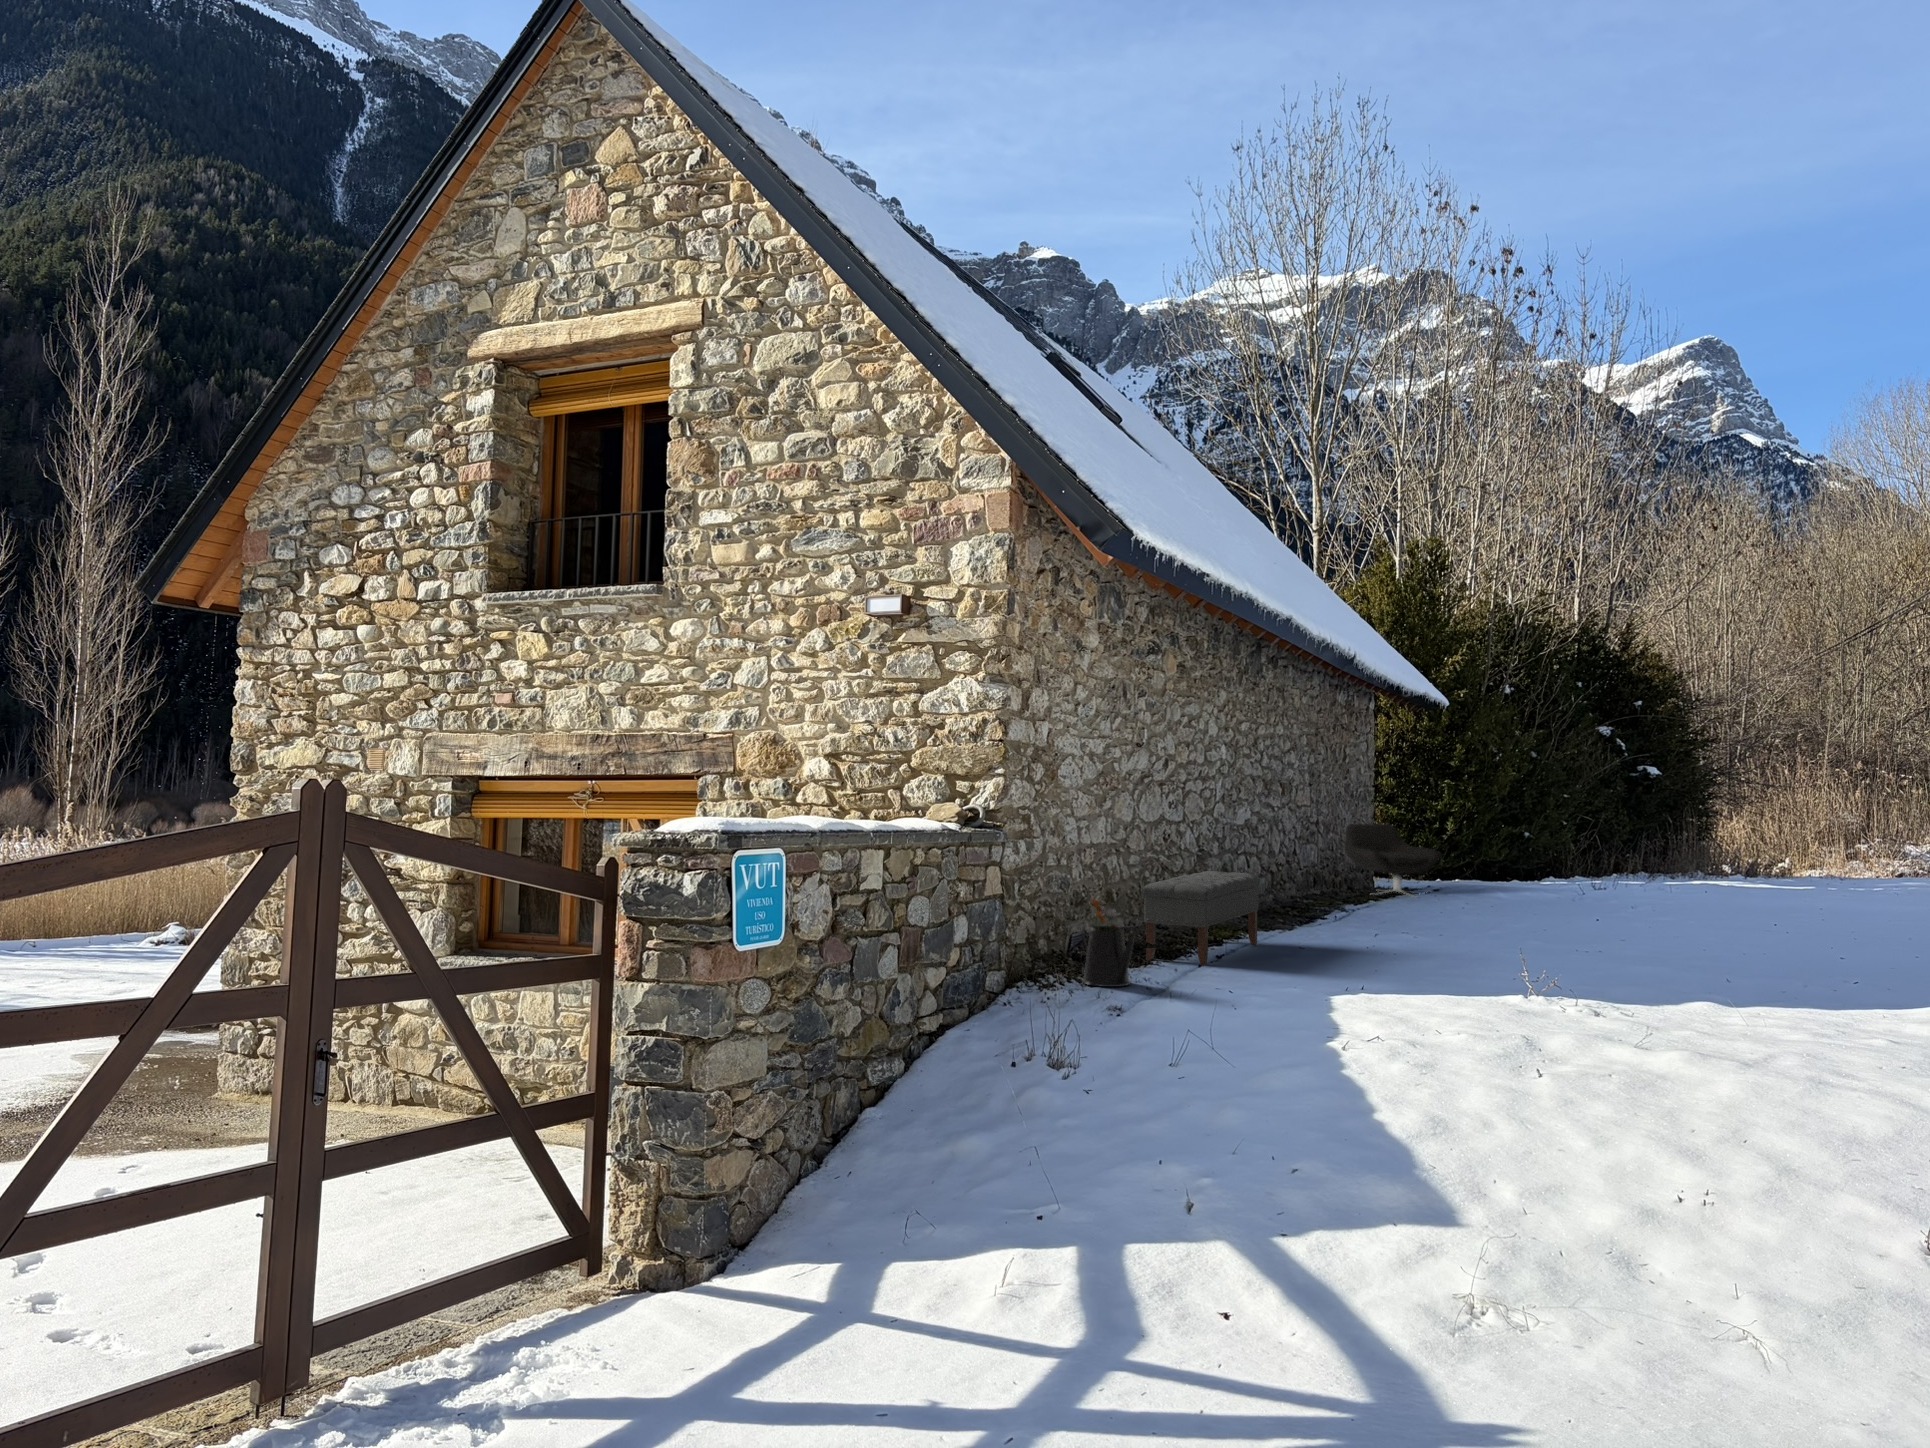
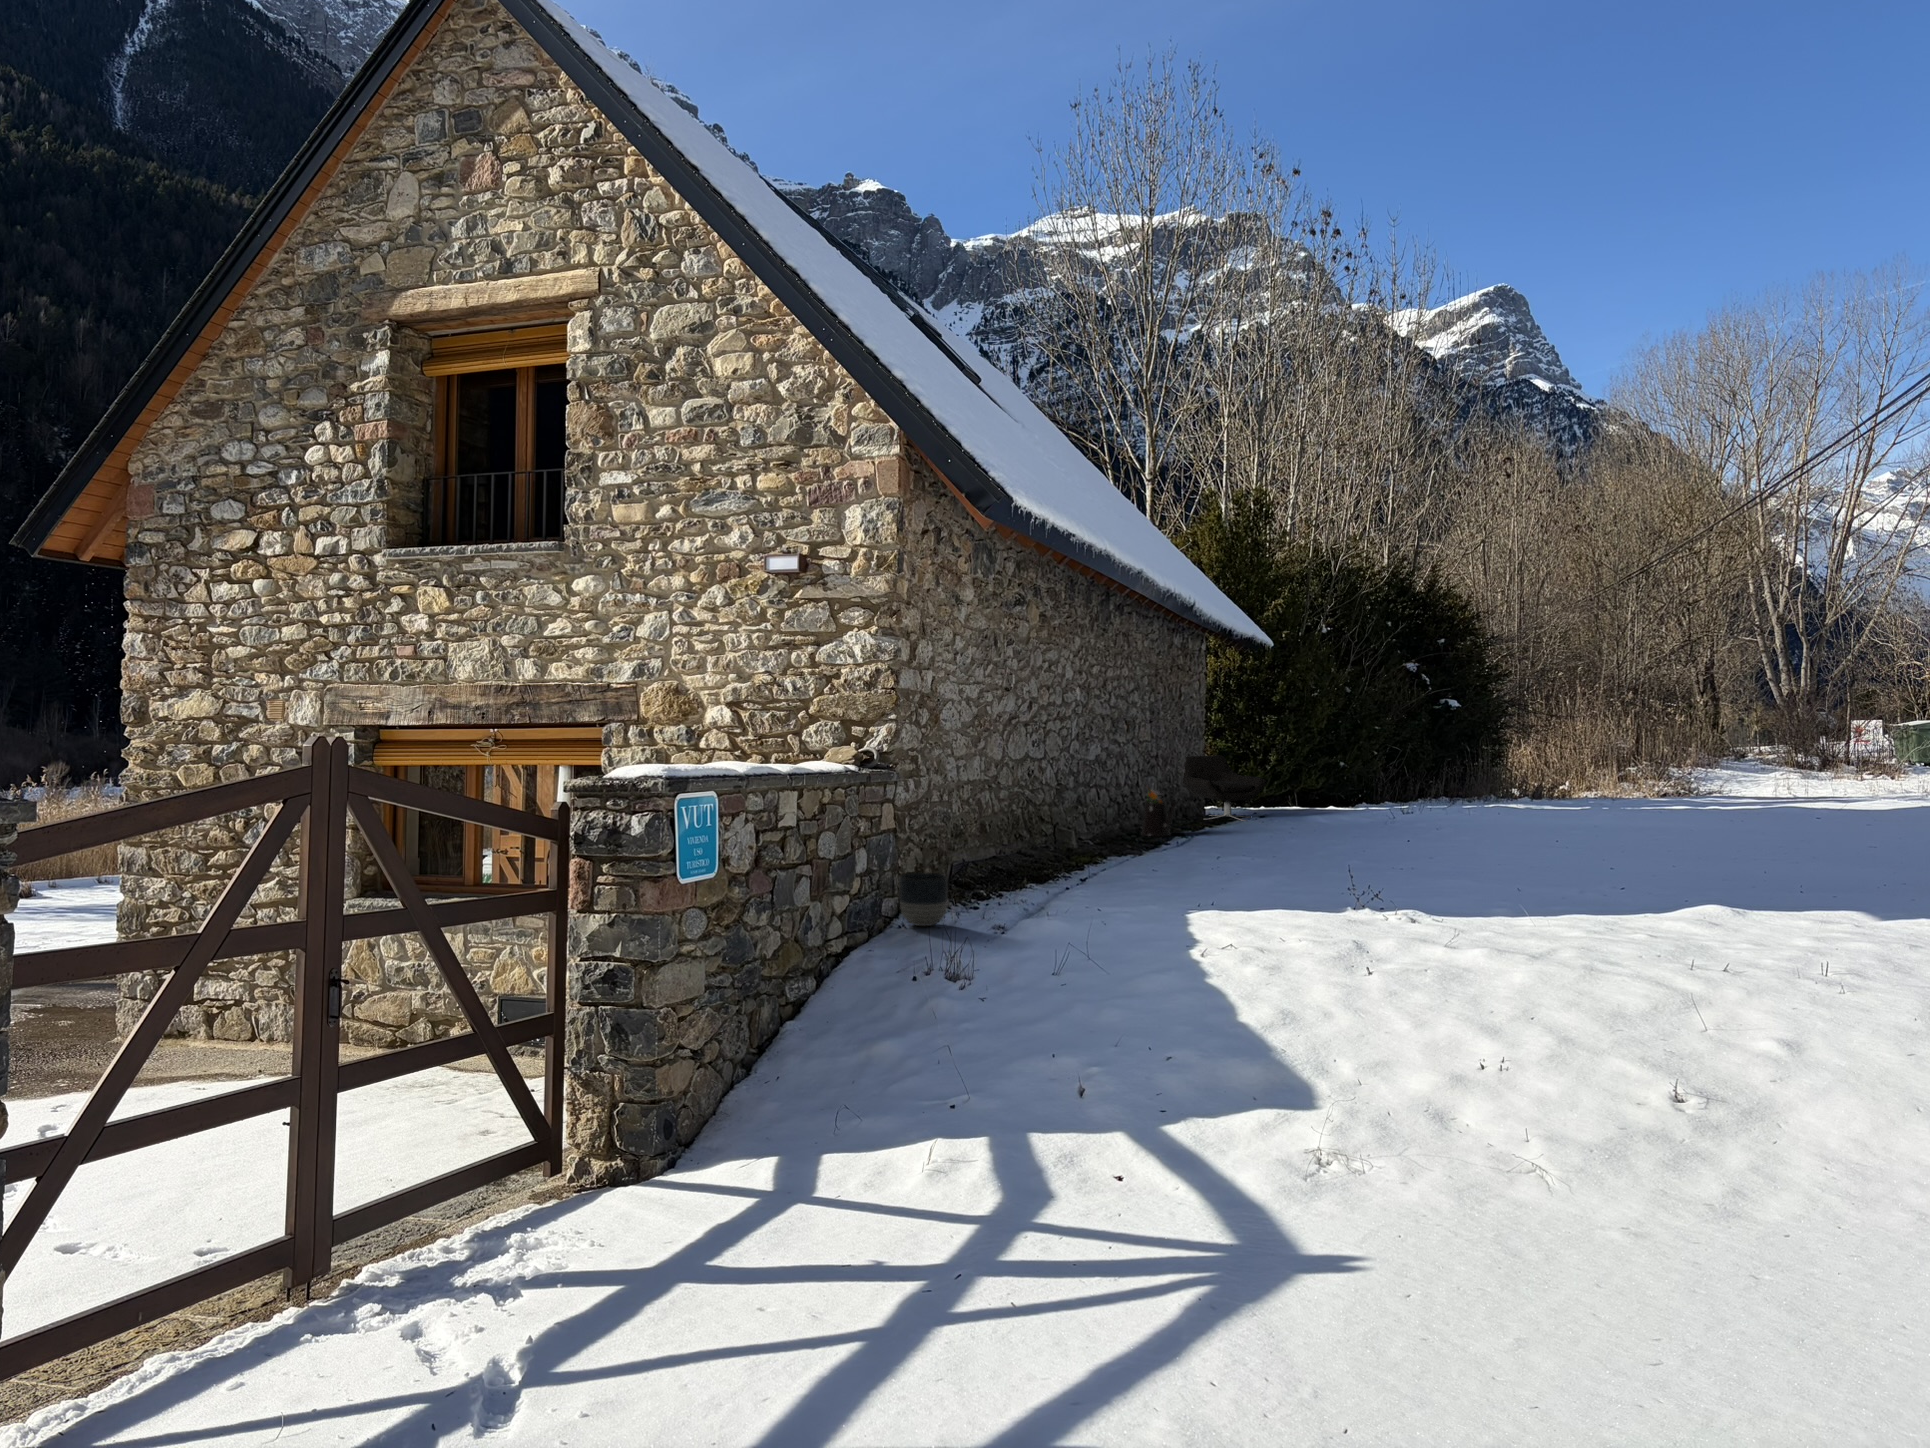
bench: present [1142,871,1260,966] -> none [1012,802,1114,887]
watering can: present [1082,900,1135,987] -> present [1142,789,1175,837]
planter: none [1008,946,1062,1006] -> present [899,873,948,926]

